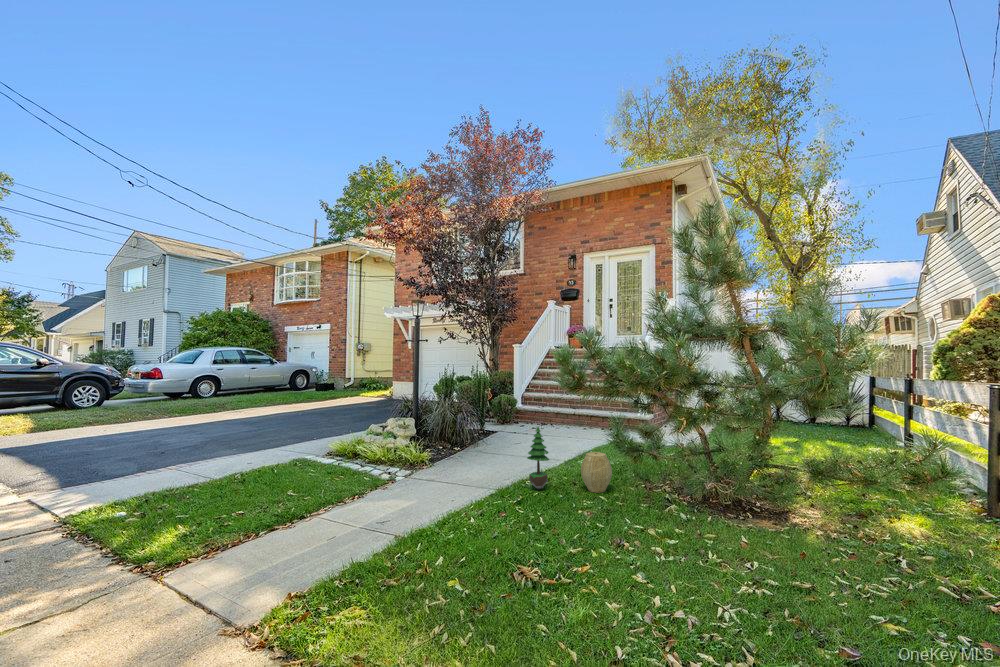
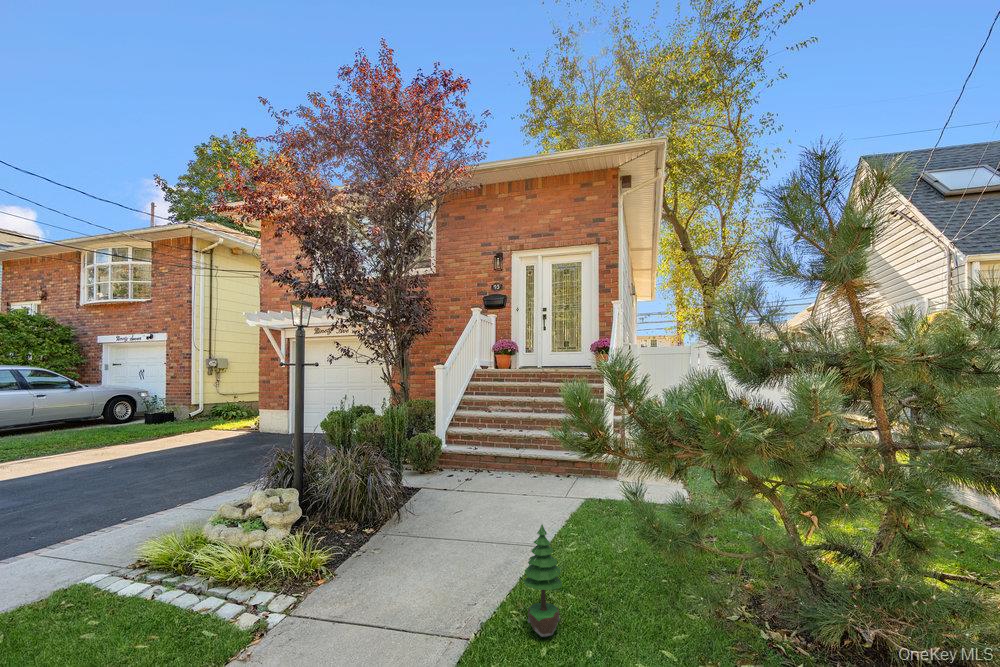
woven basket: present [581,452,612,493] -> none [613,559,667,635]

